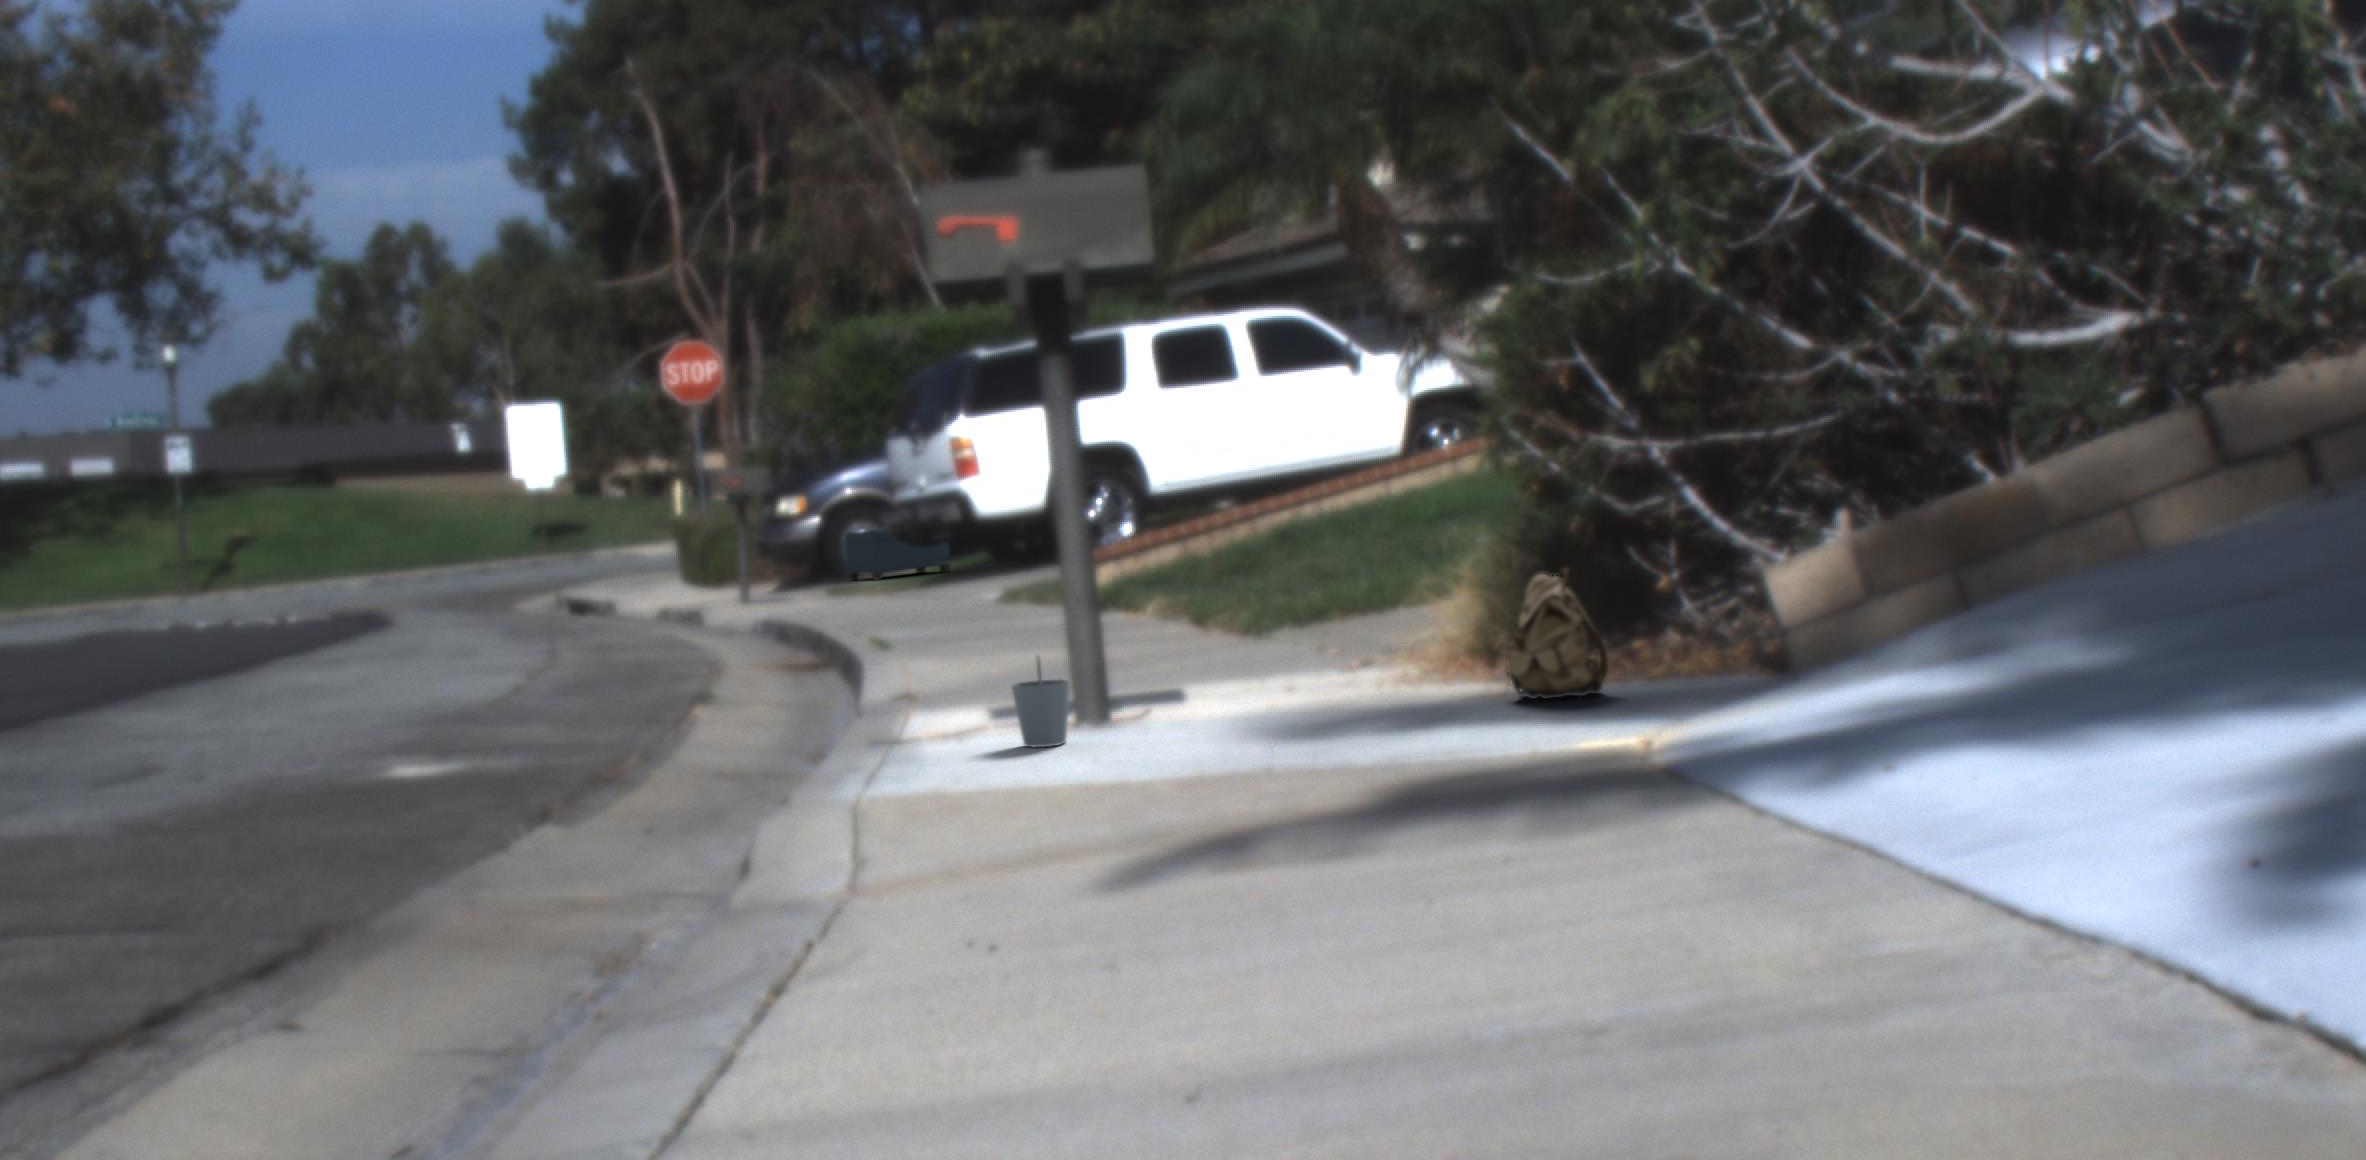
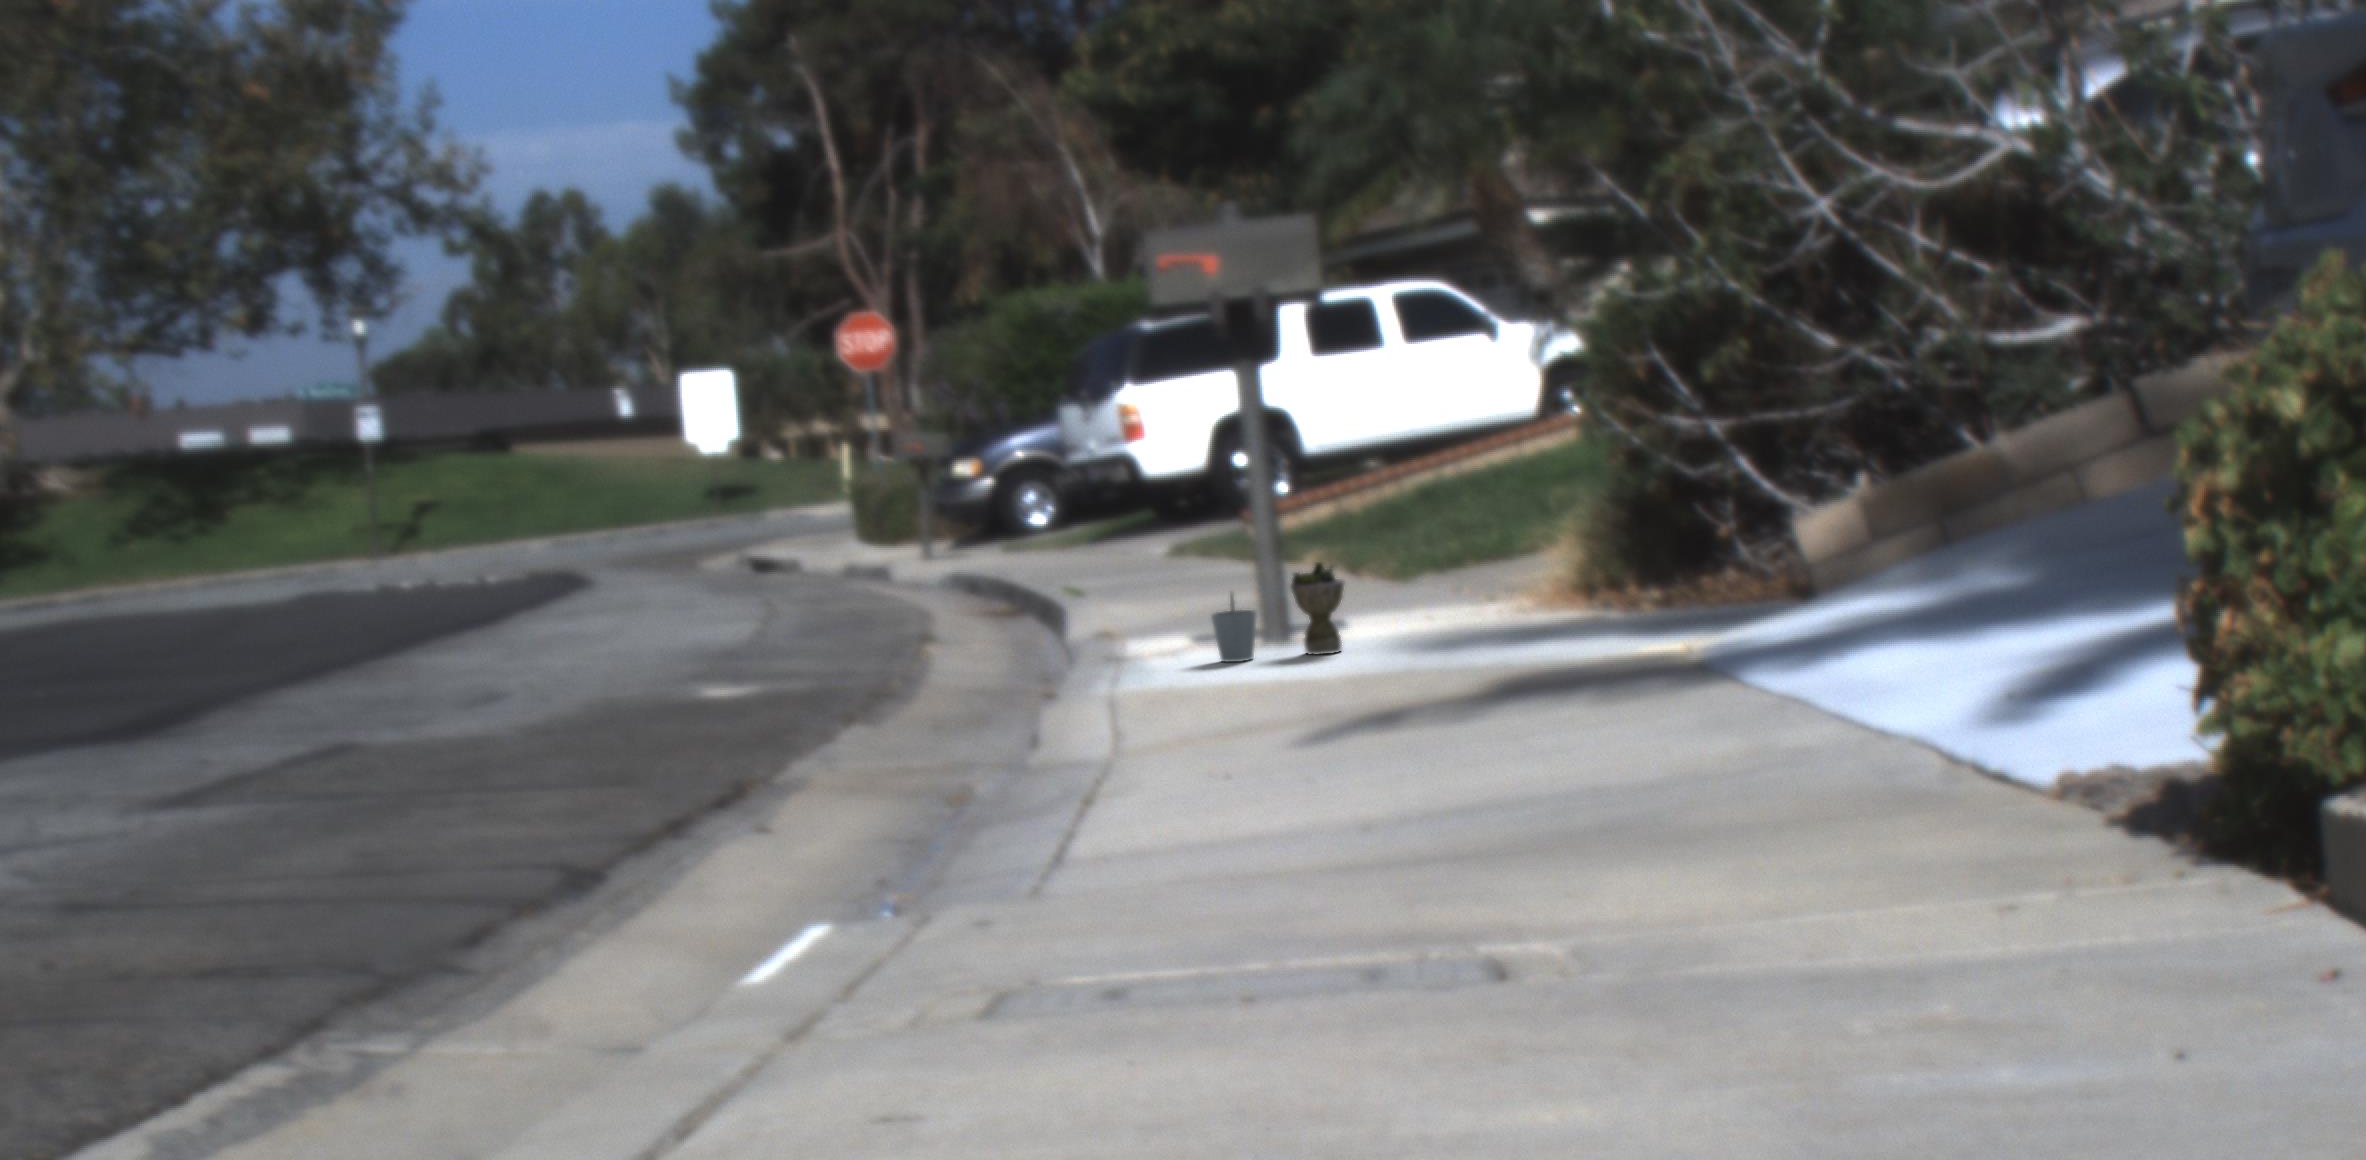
bench: present [844,529,950,580] -> none [1018,484,1114,536]
backpack: present [1505,569,1608,699] -> none [1599,520,1681,624]
planter: none [1114,619,1184,738] -> present [1291,562,1344,655]

